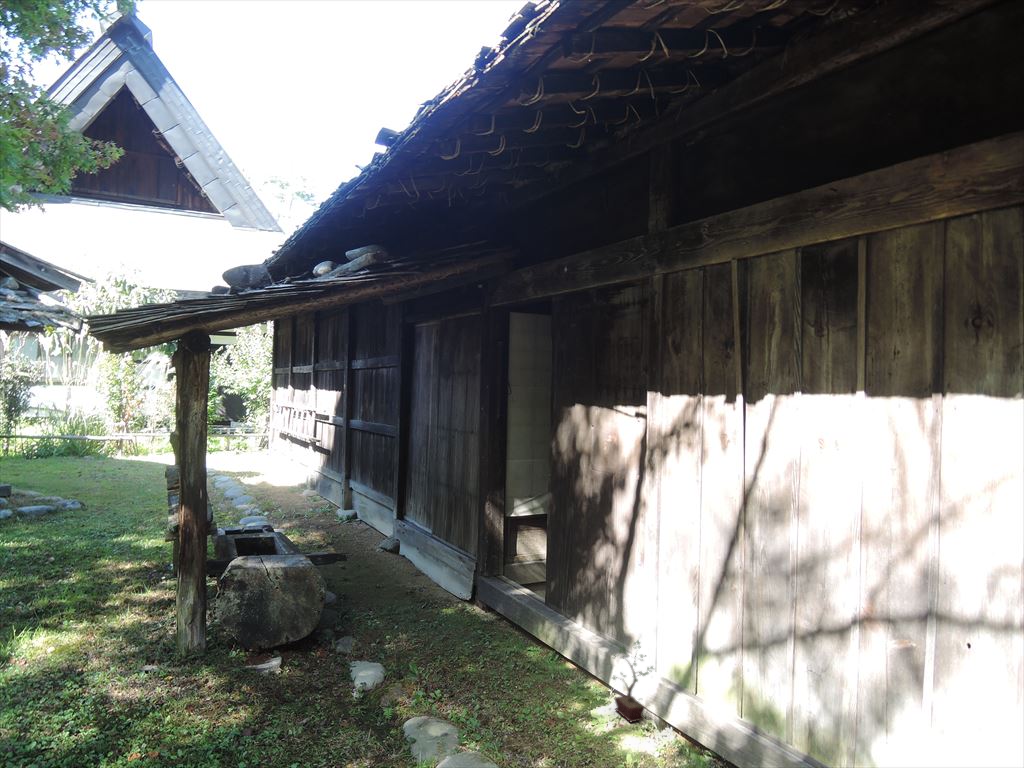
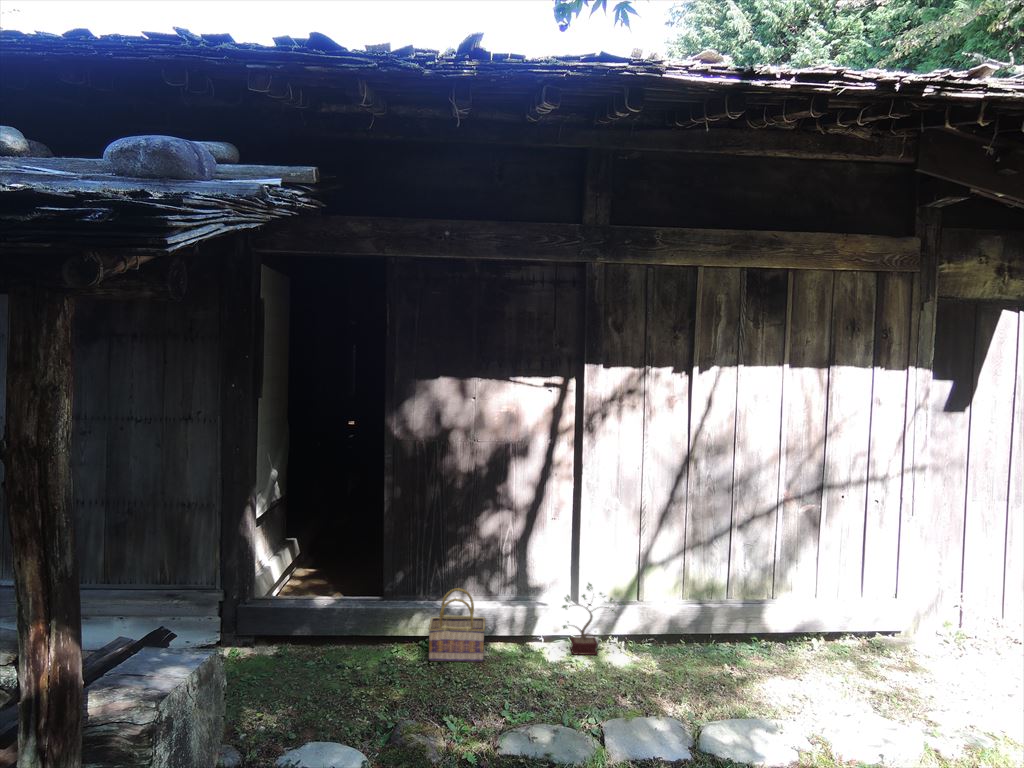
basket: none [531,603,579,674] -> present [428,588,485,661]

